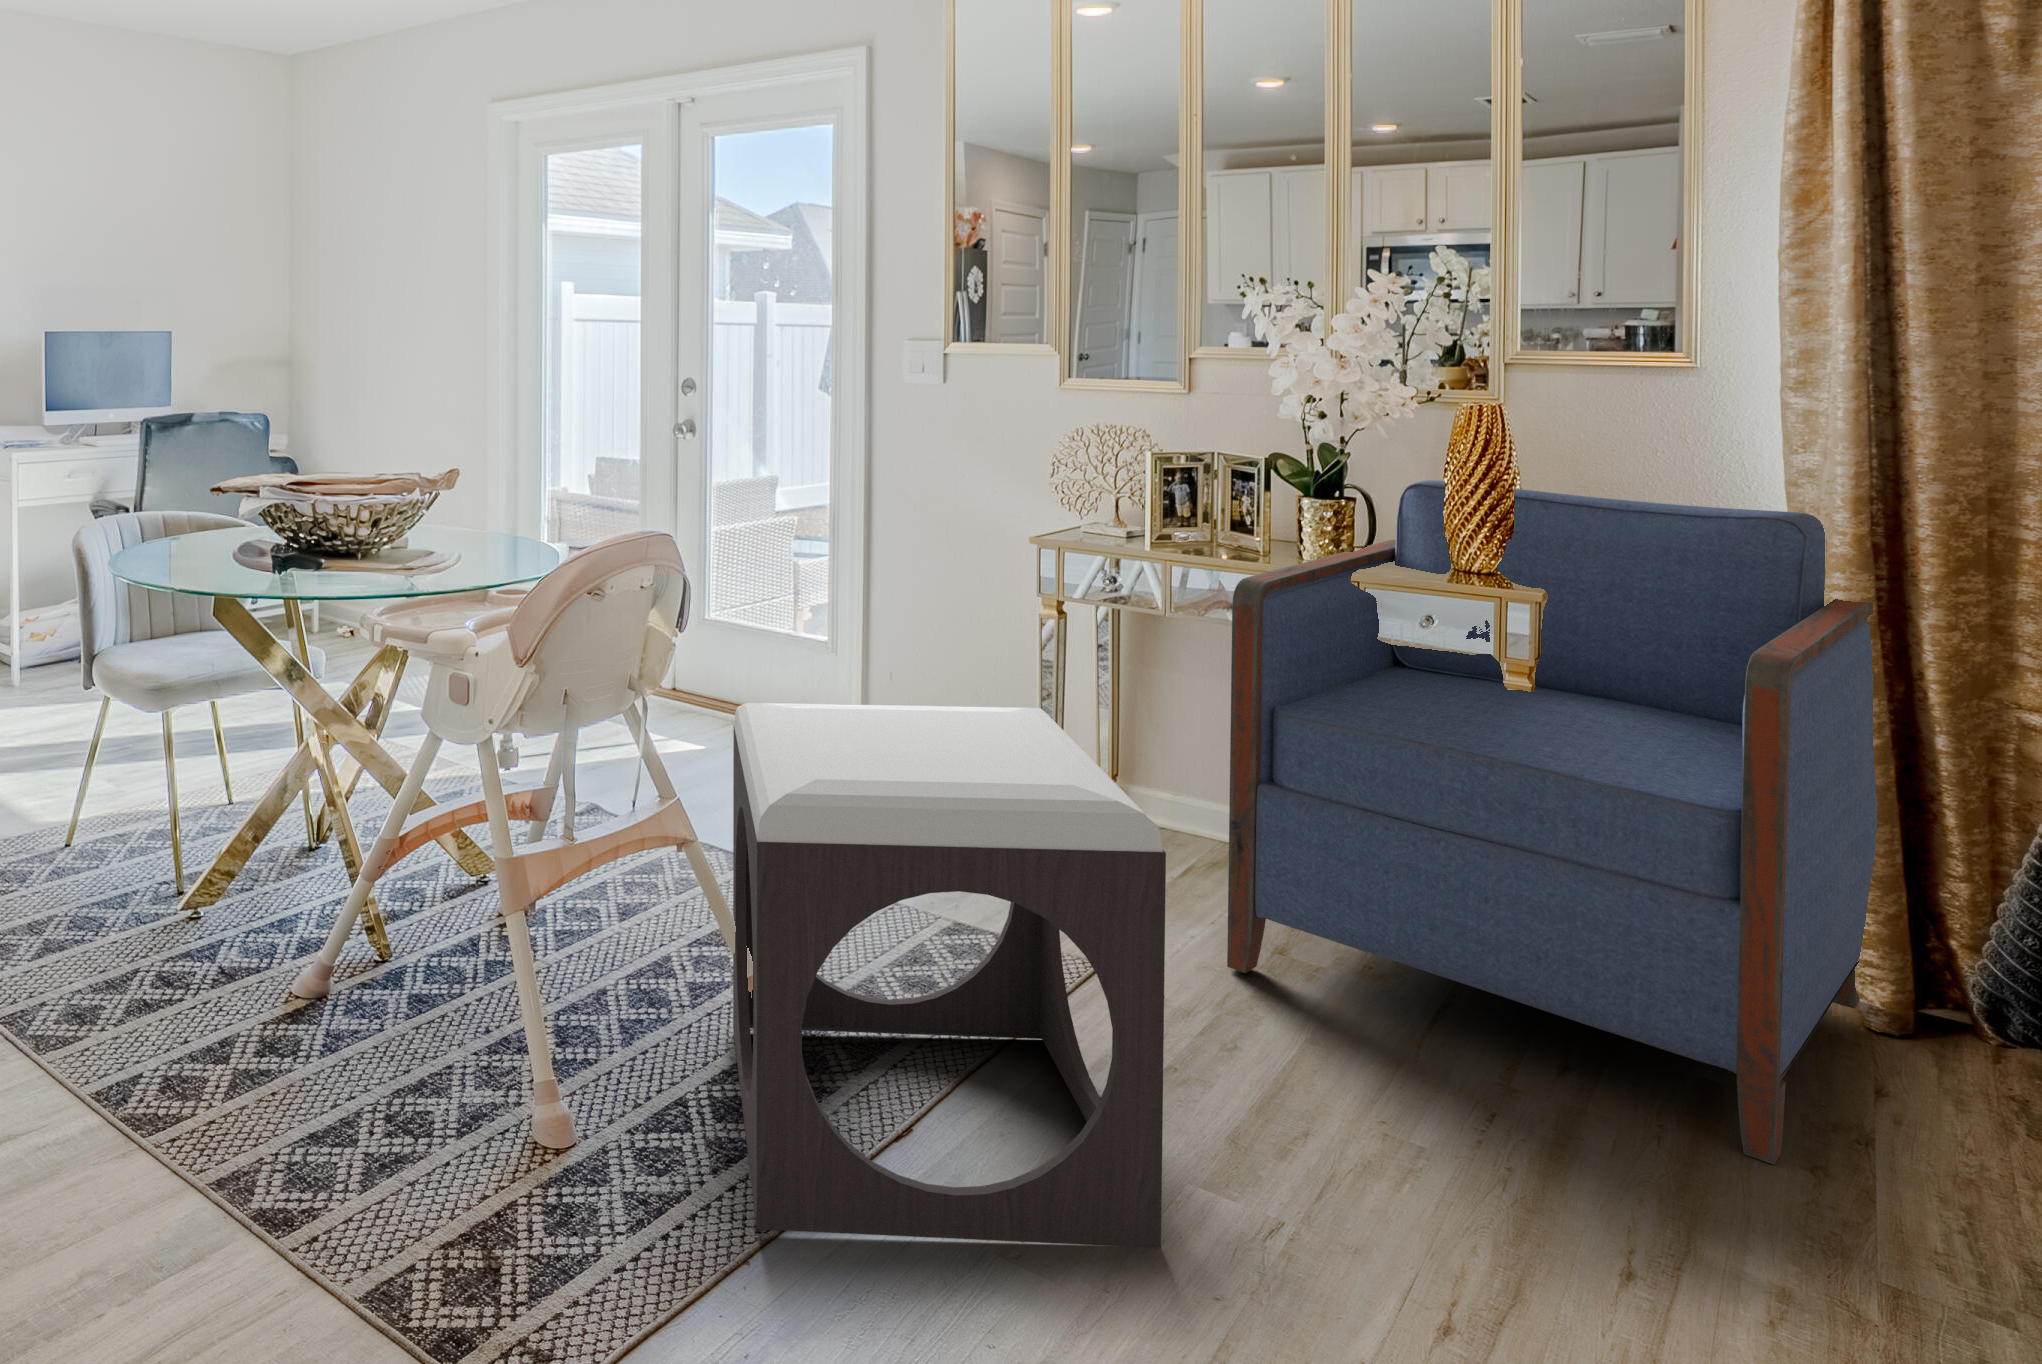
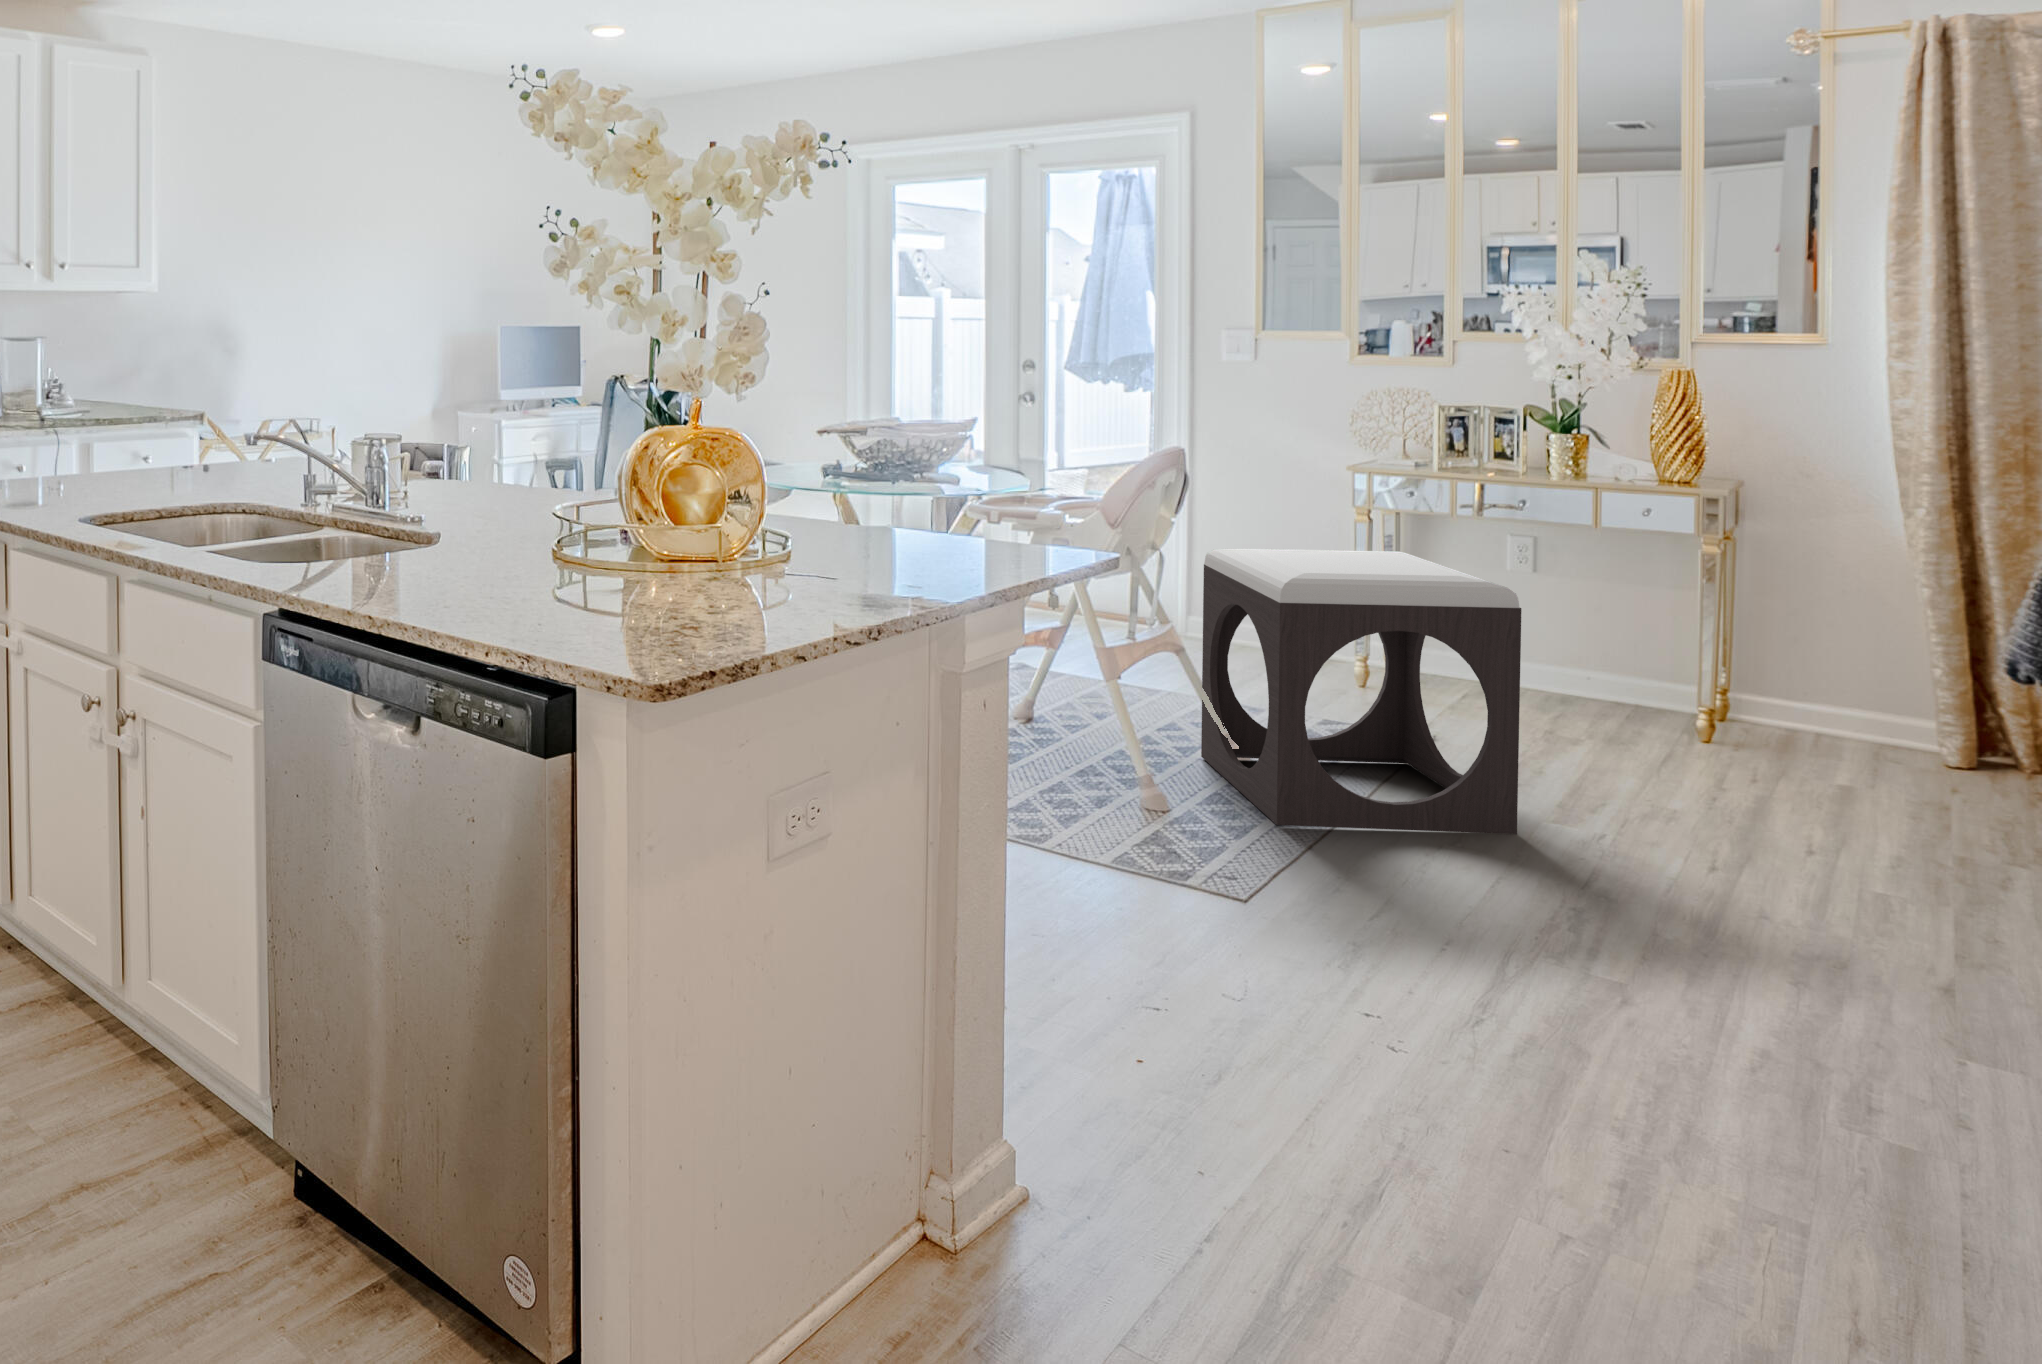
armchair: present [1227,480,1877,1165] -> none [1513,423,1957,812]

